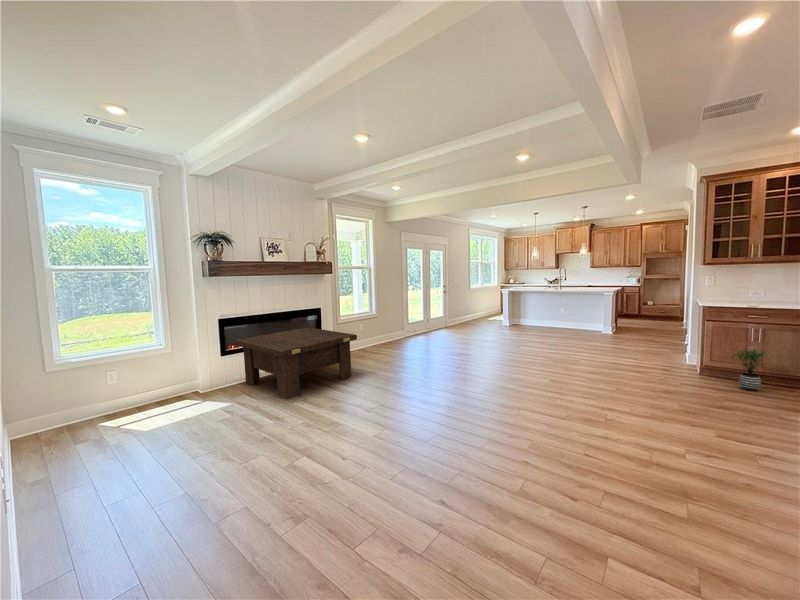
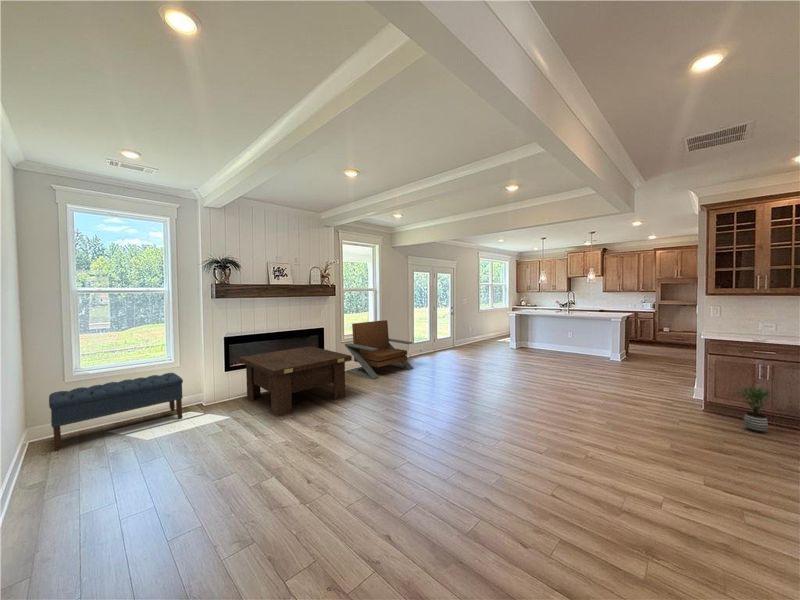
lounge chair: none [341,299,412,360] -> present [345,320,413,379]
bench: none [31,358,181,446] -> present [49,373,183,451]

